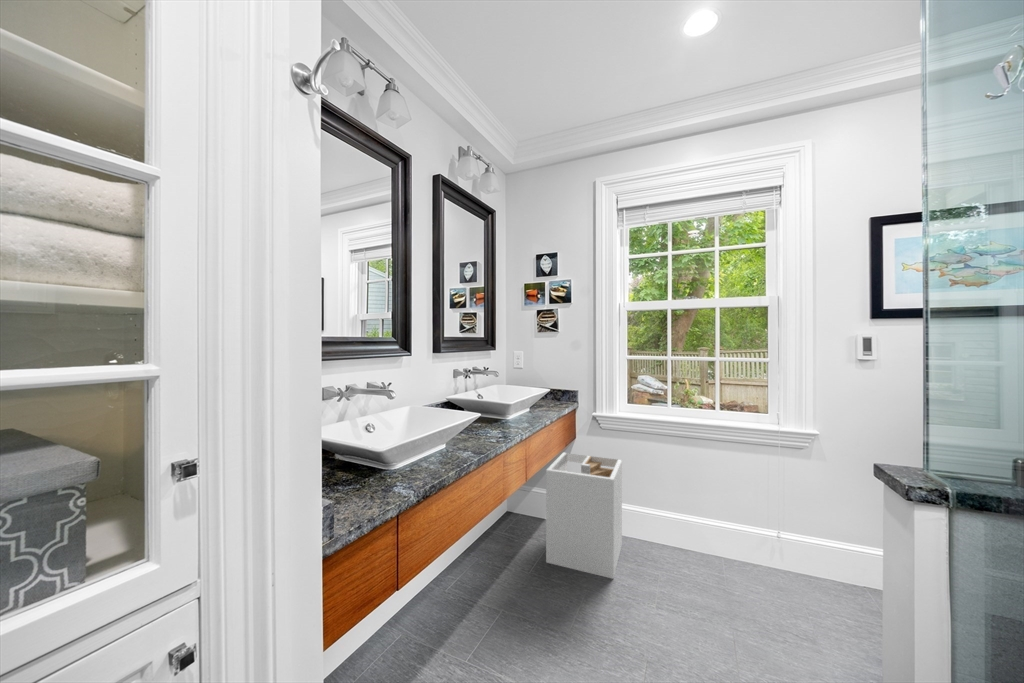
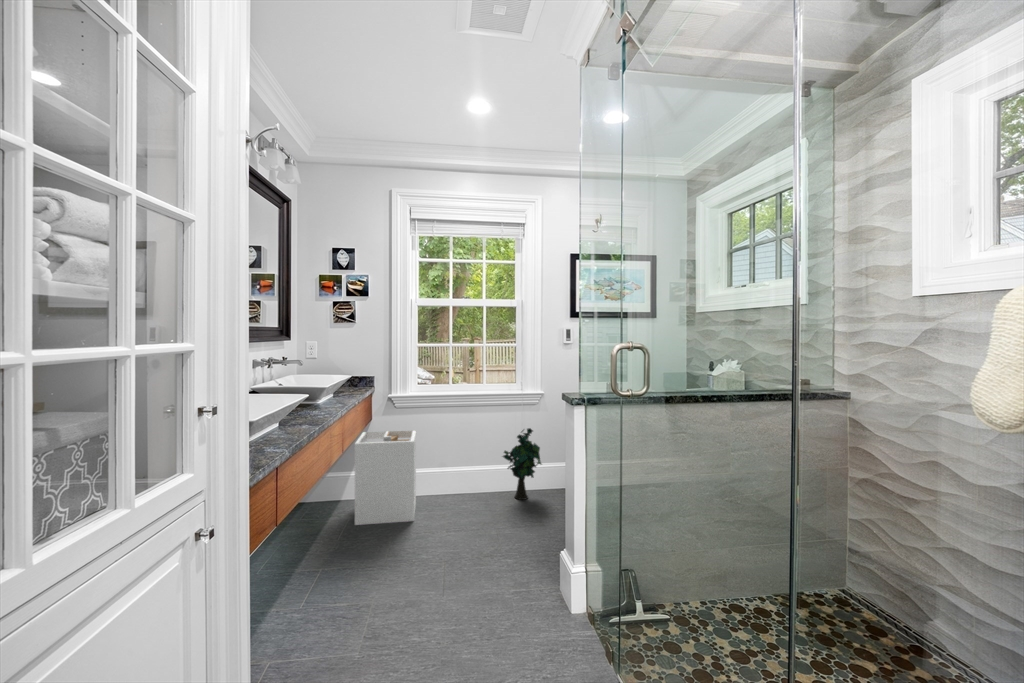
decorative plant: none [742,483,816,588] -> present [503,428,541,500]

